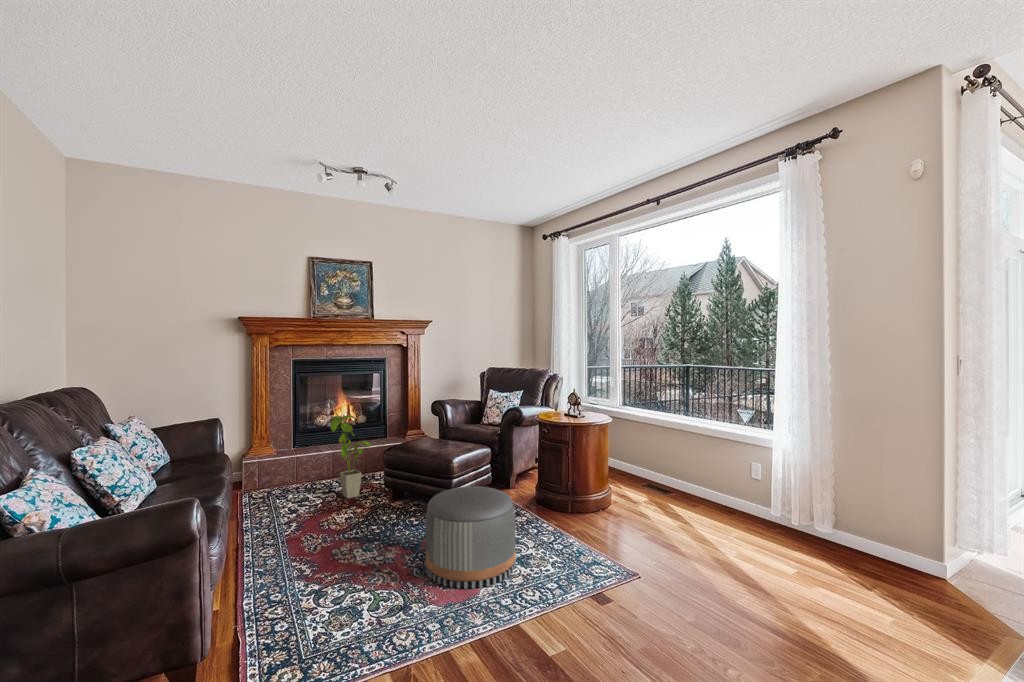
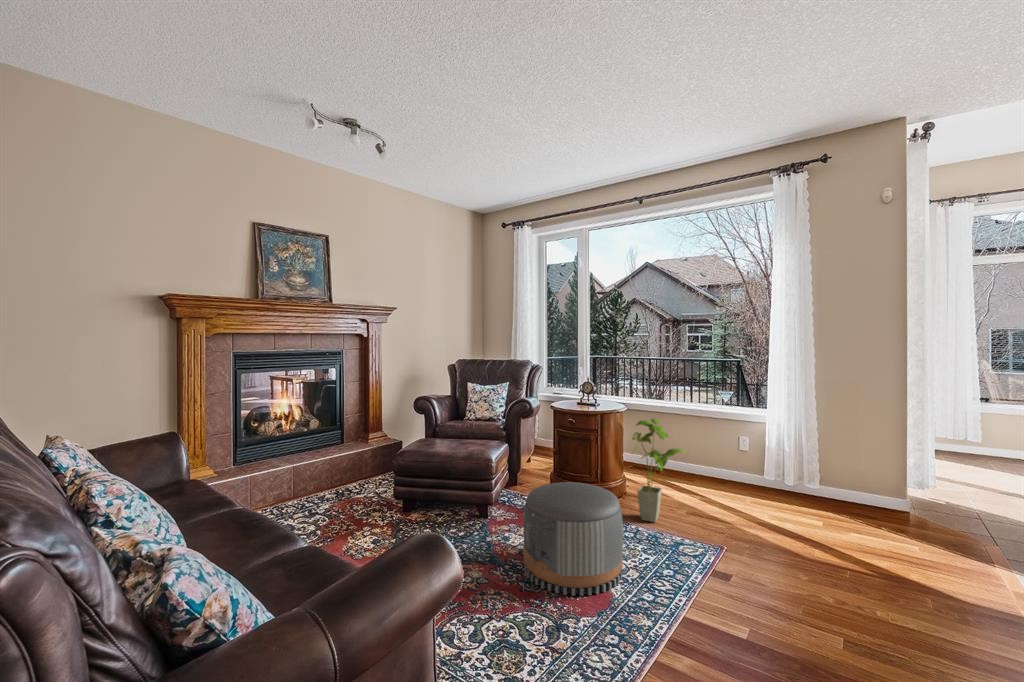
house plant: present [330,415,371,499] -> present [632,418,684,522]

